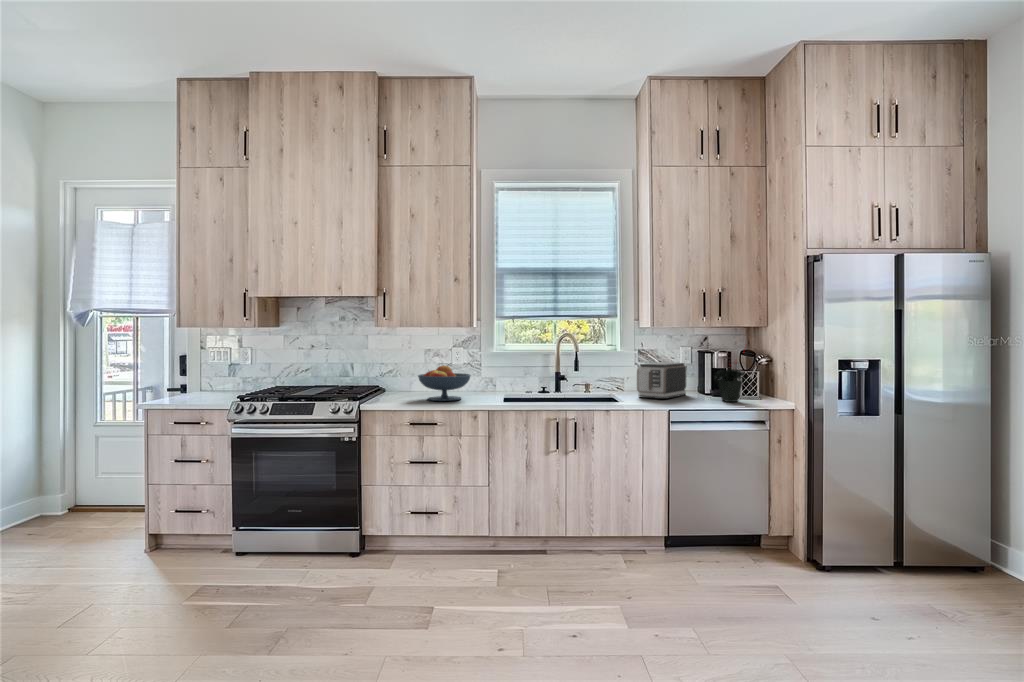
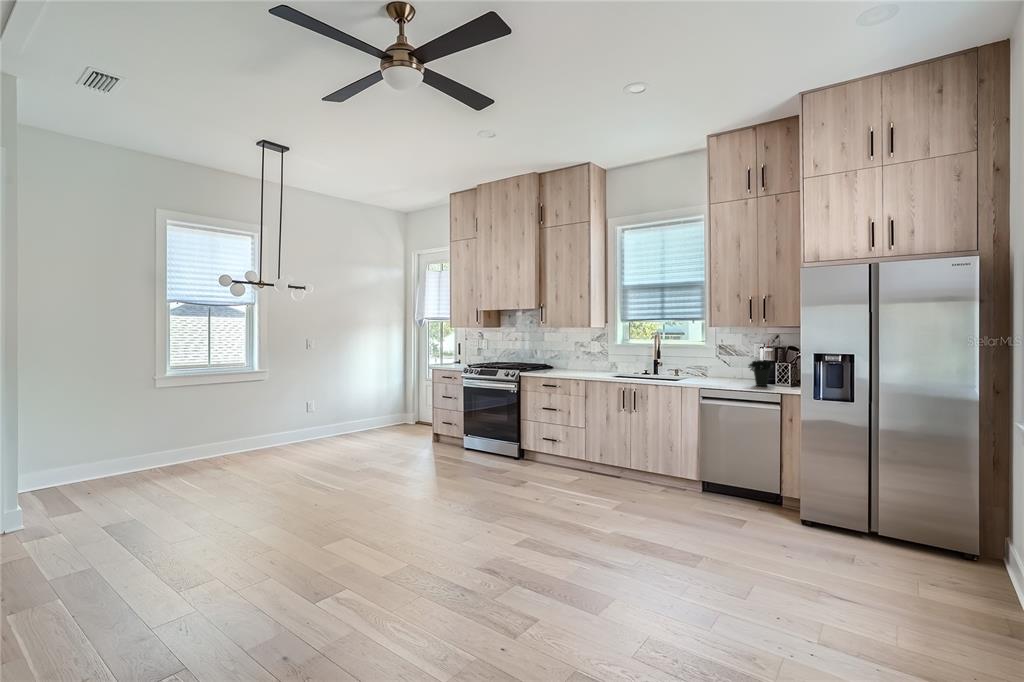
toaster: present [637,362,686,399] -> none [698,353,745,381]
fruit bowl: present [418,366,471,401] -> none [554,351,588,374]

